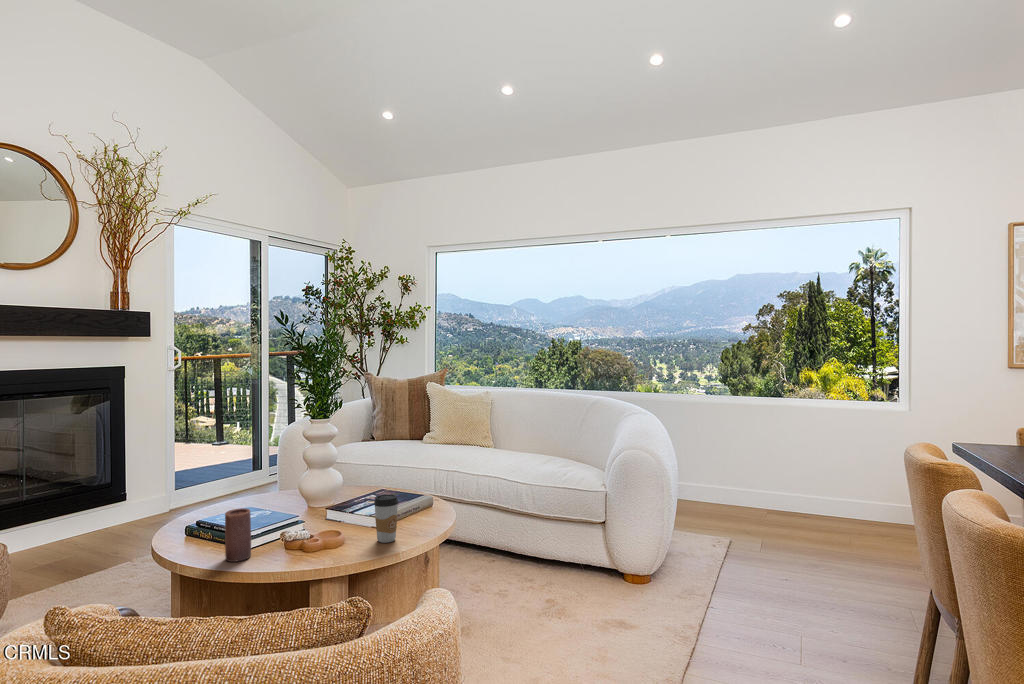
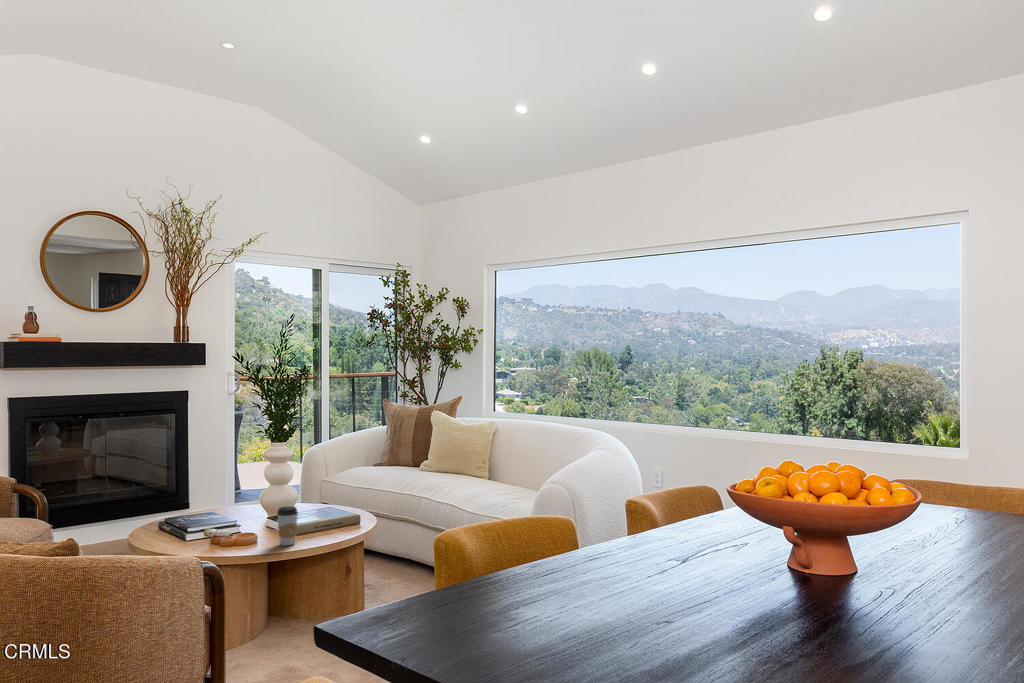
candle: present [225,508,251,562] -> none [164,509,184,548]

